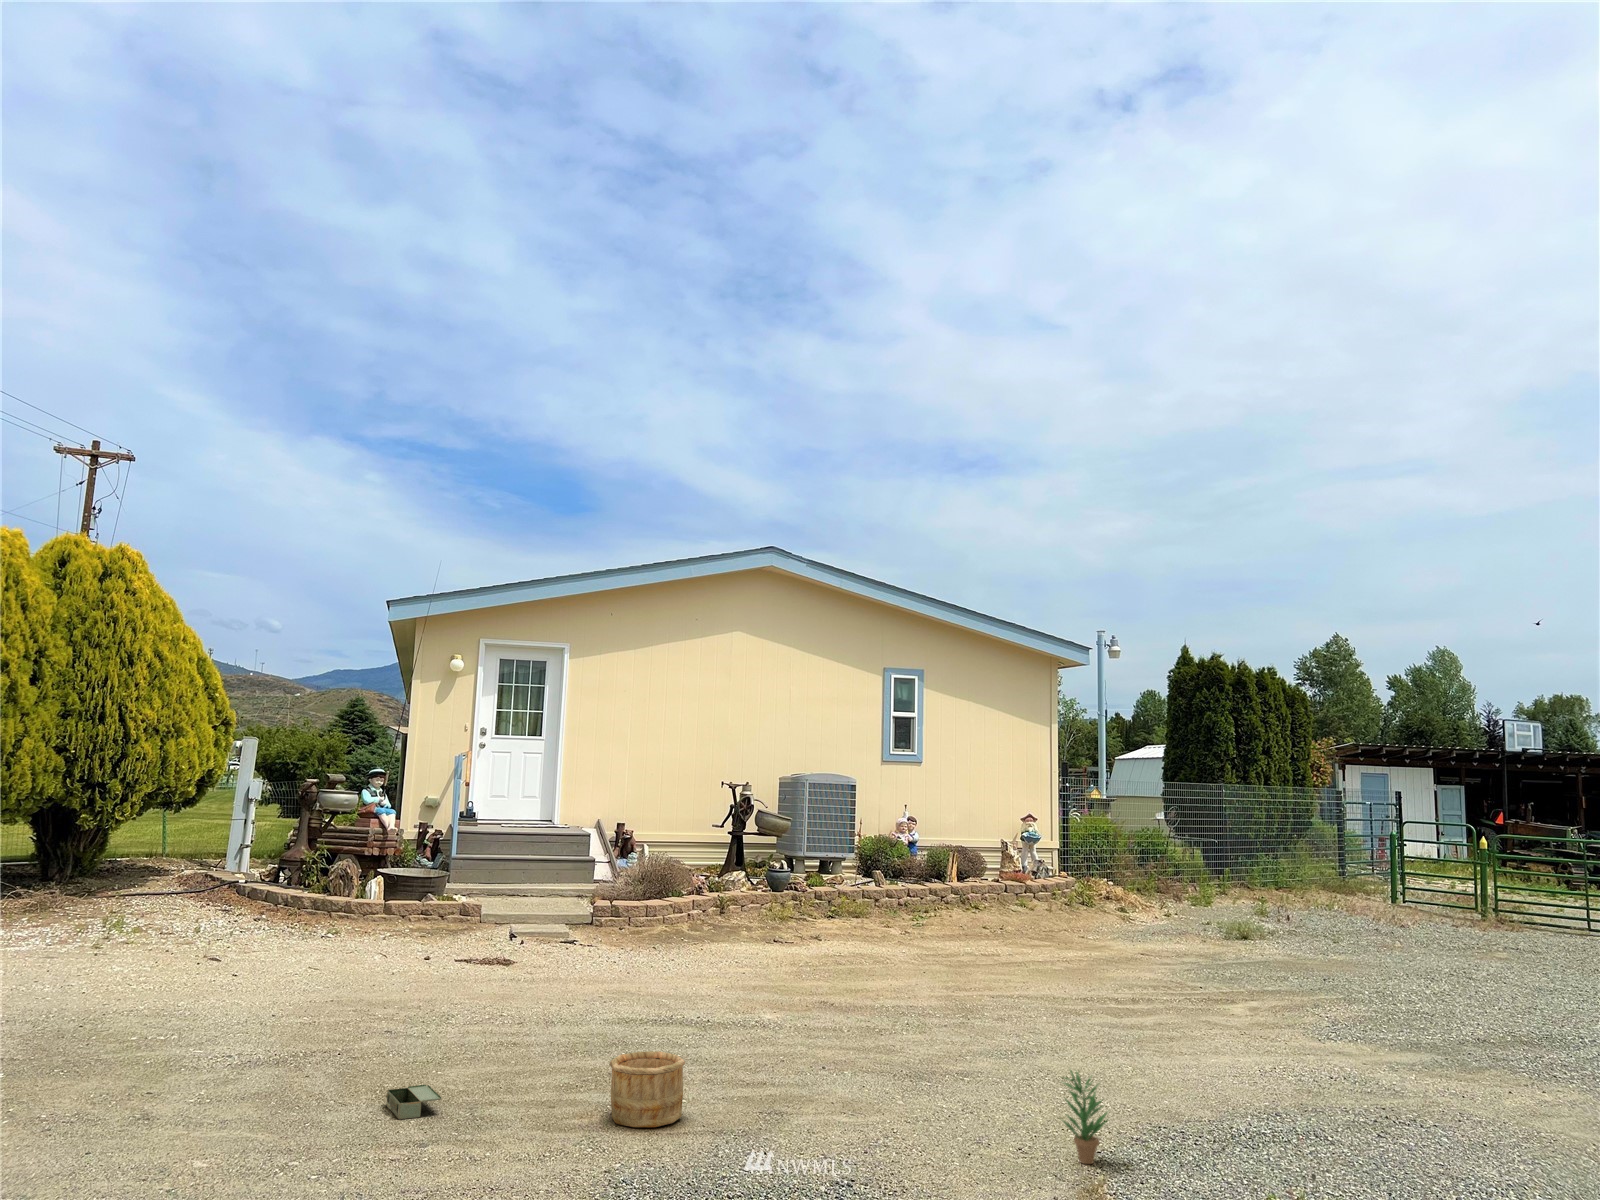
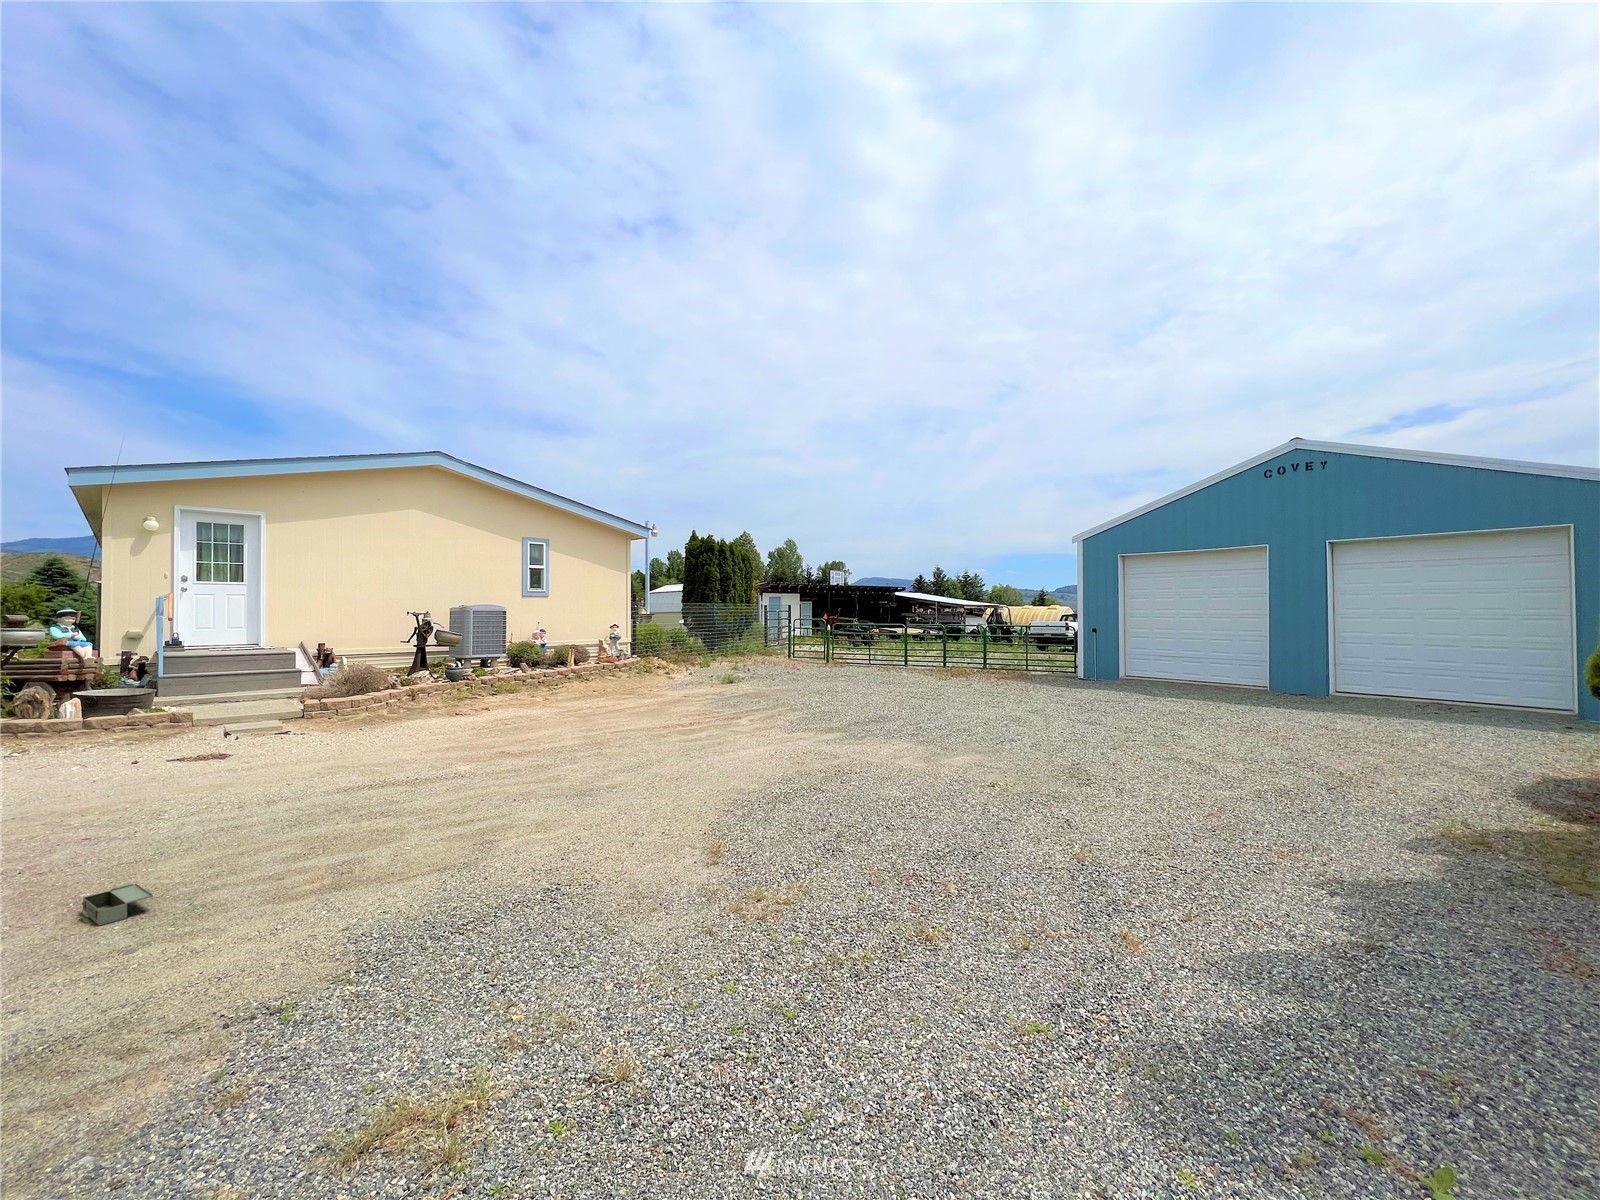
wooden bucket: present [609,1051,685,1127] -> none [342,816,417,886]
potted plant: present [1063,1070,1107,1164] -> none [729,781,764,847]

